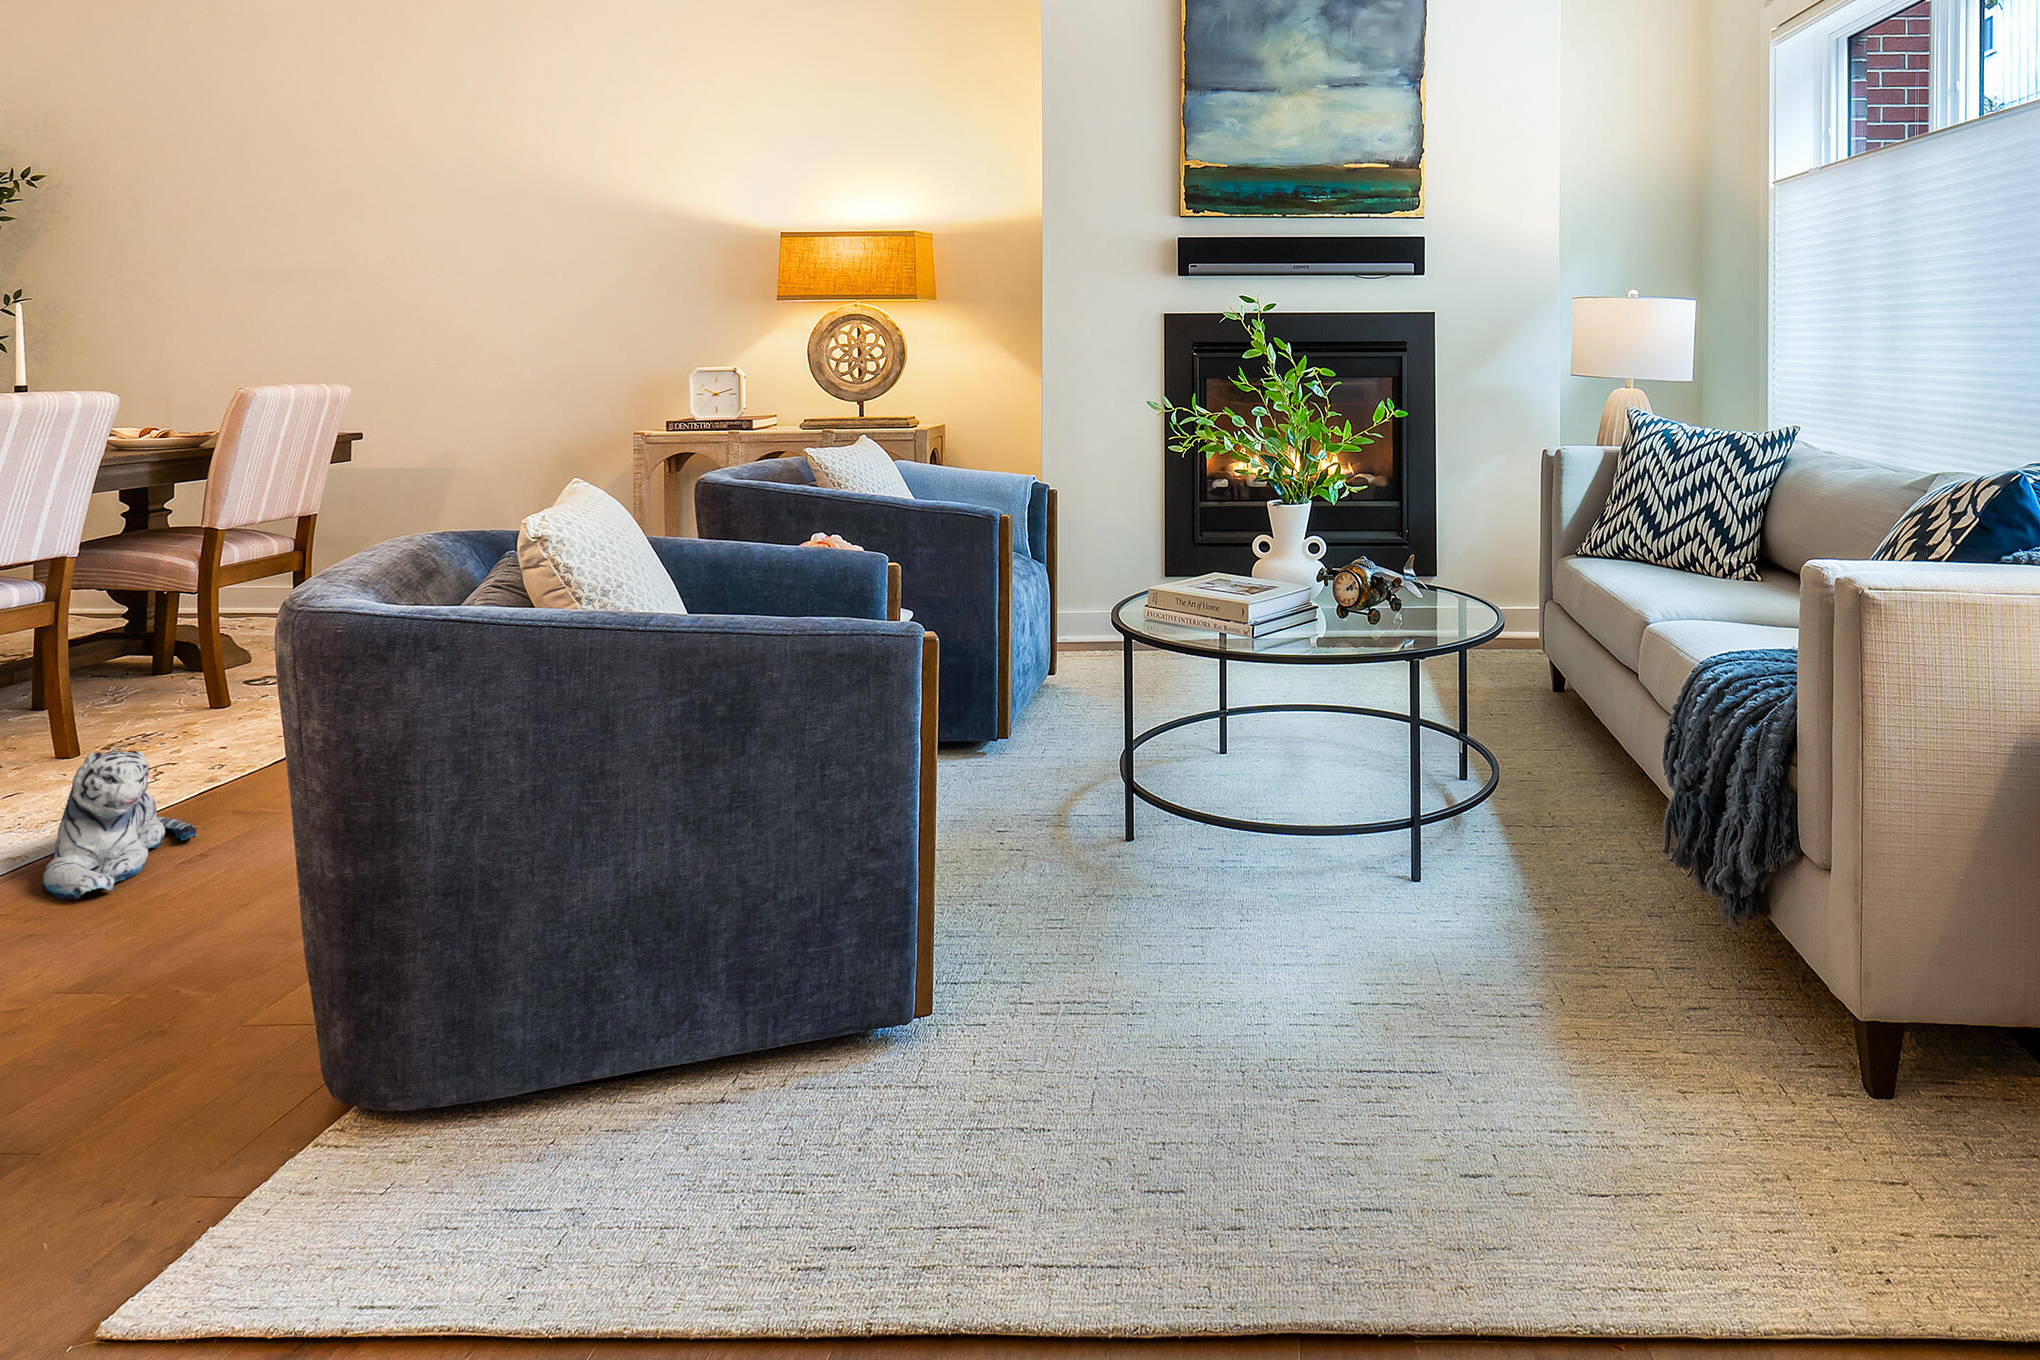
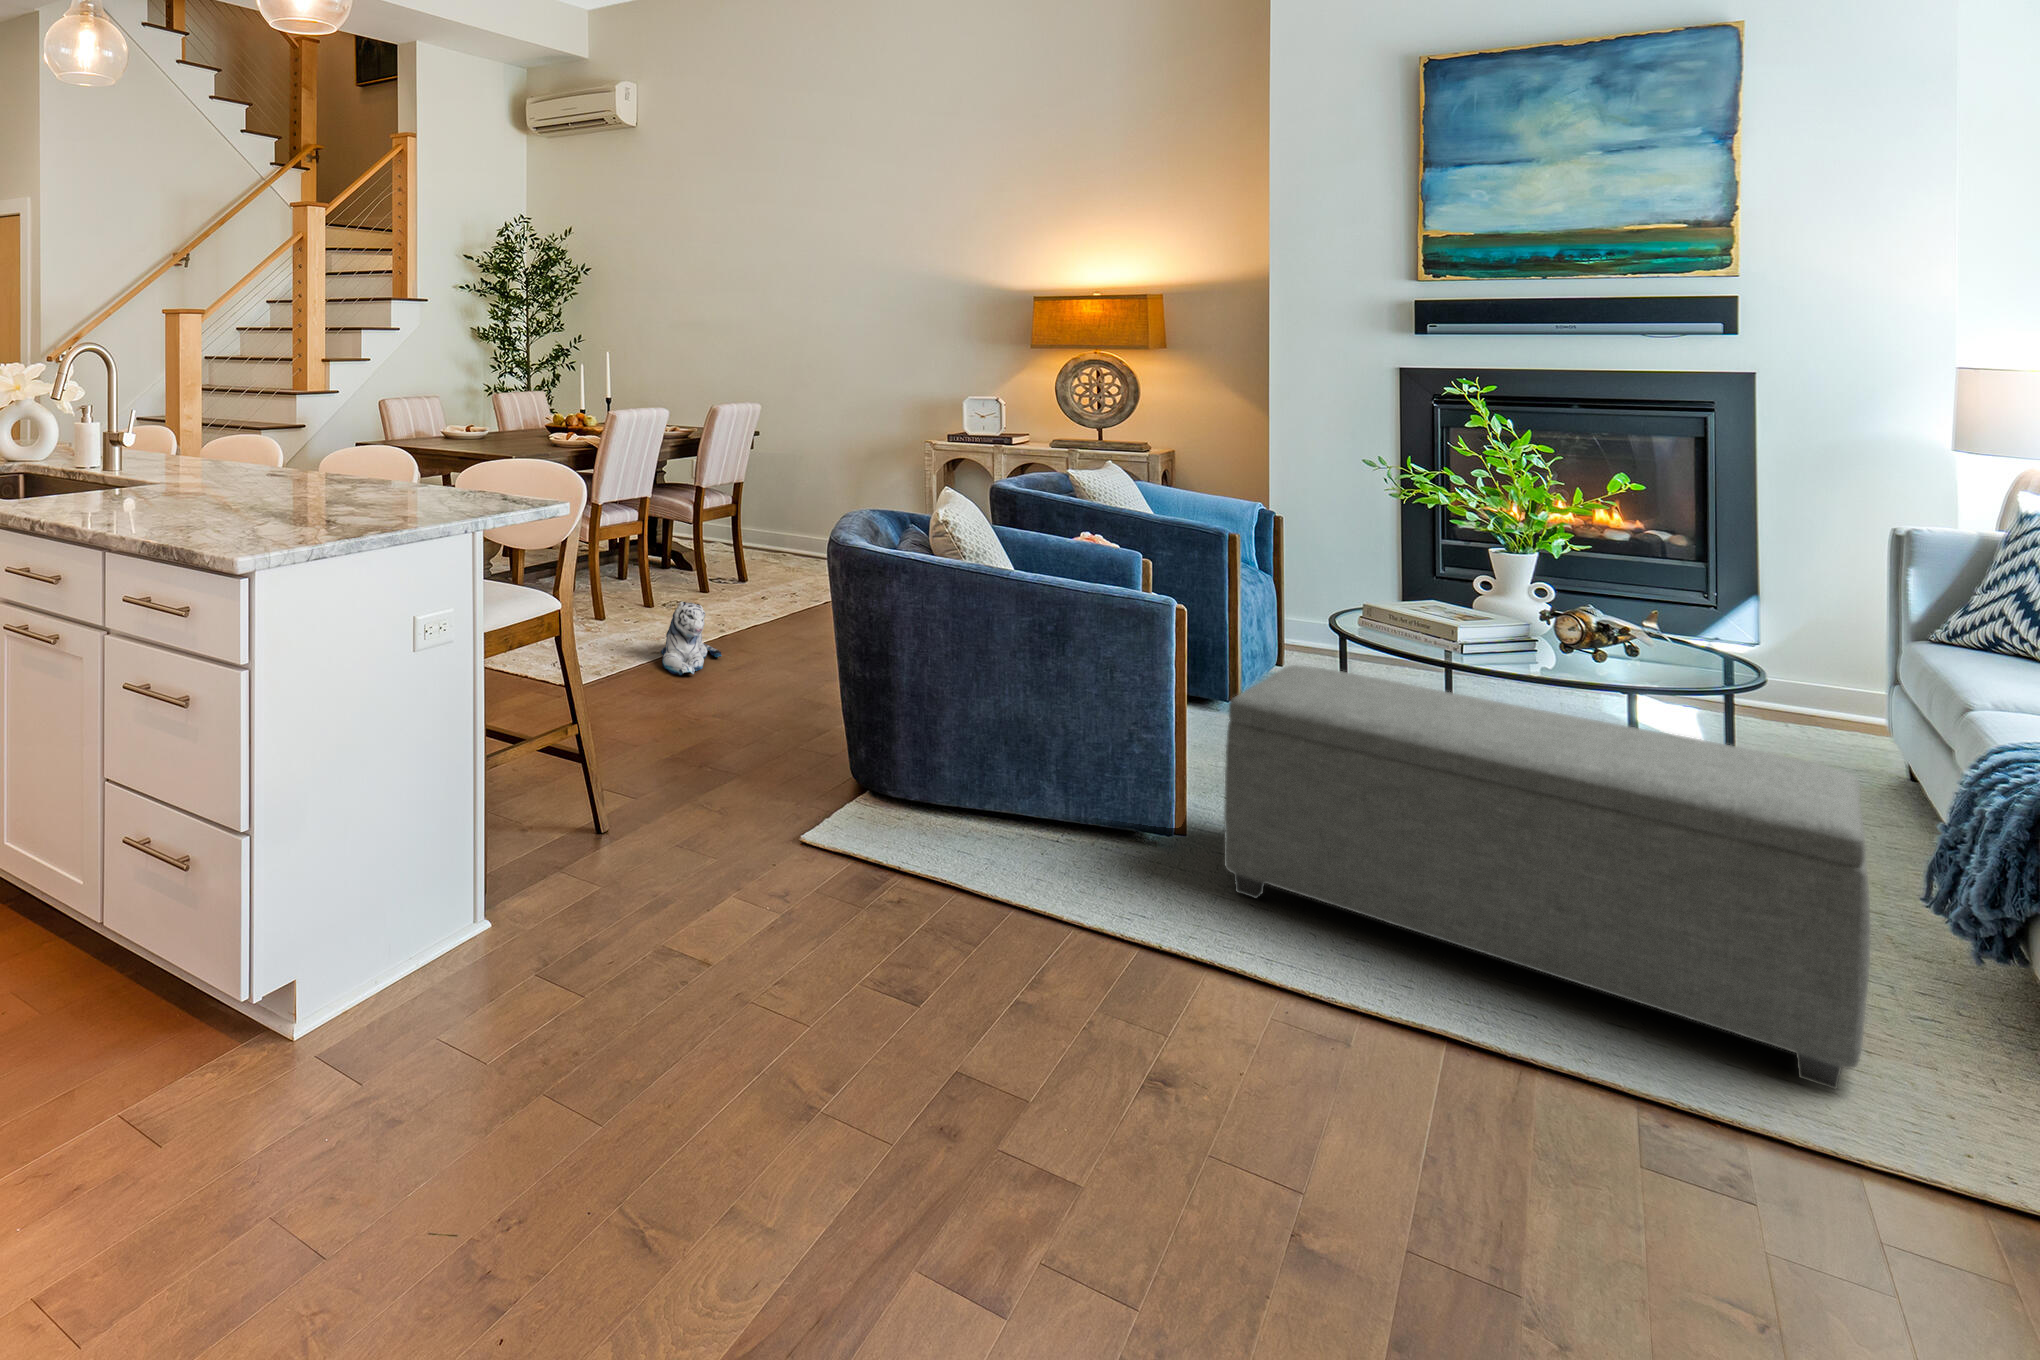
ottoman: none [993,688,1653,1102] -> present [1224,665,1871,1089]

